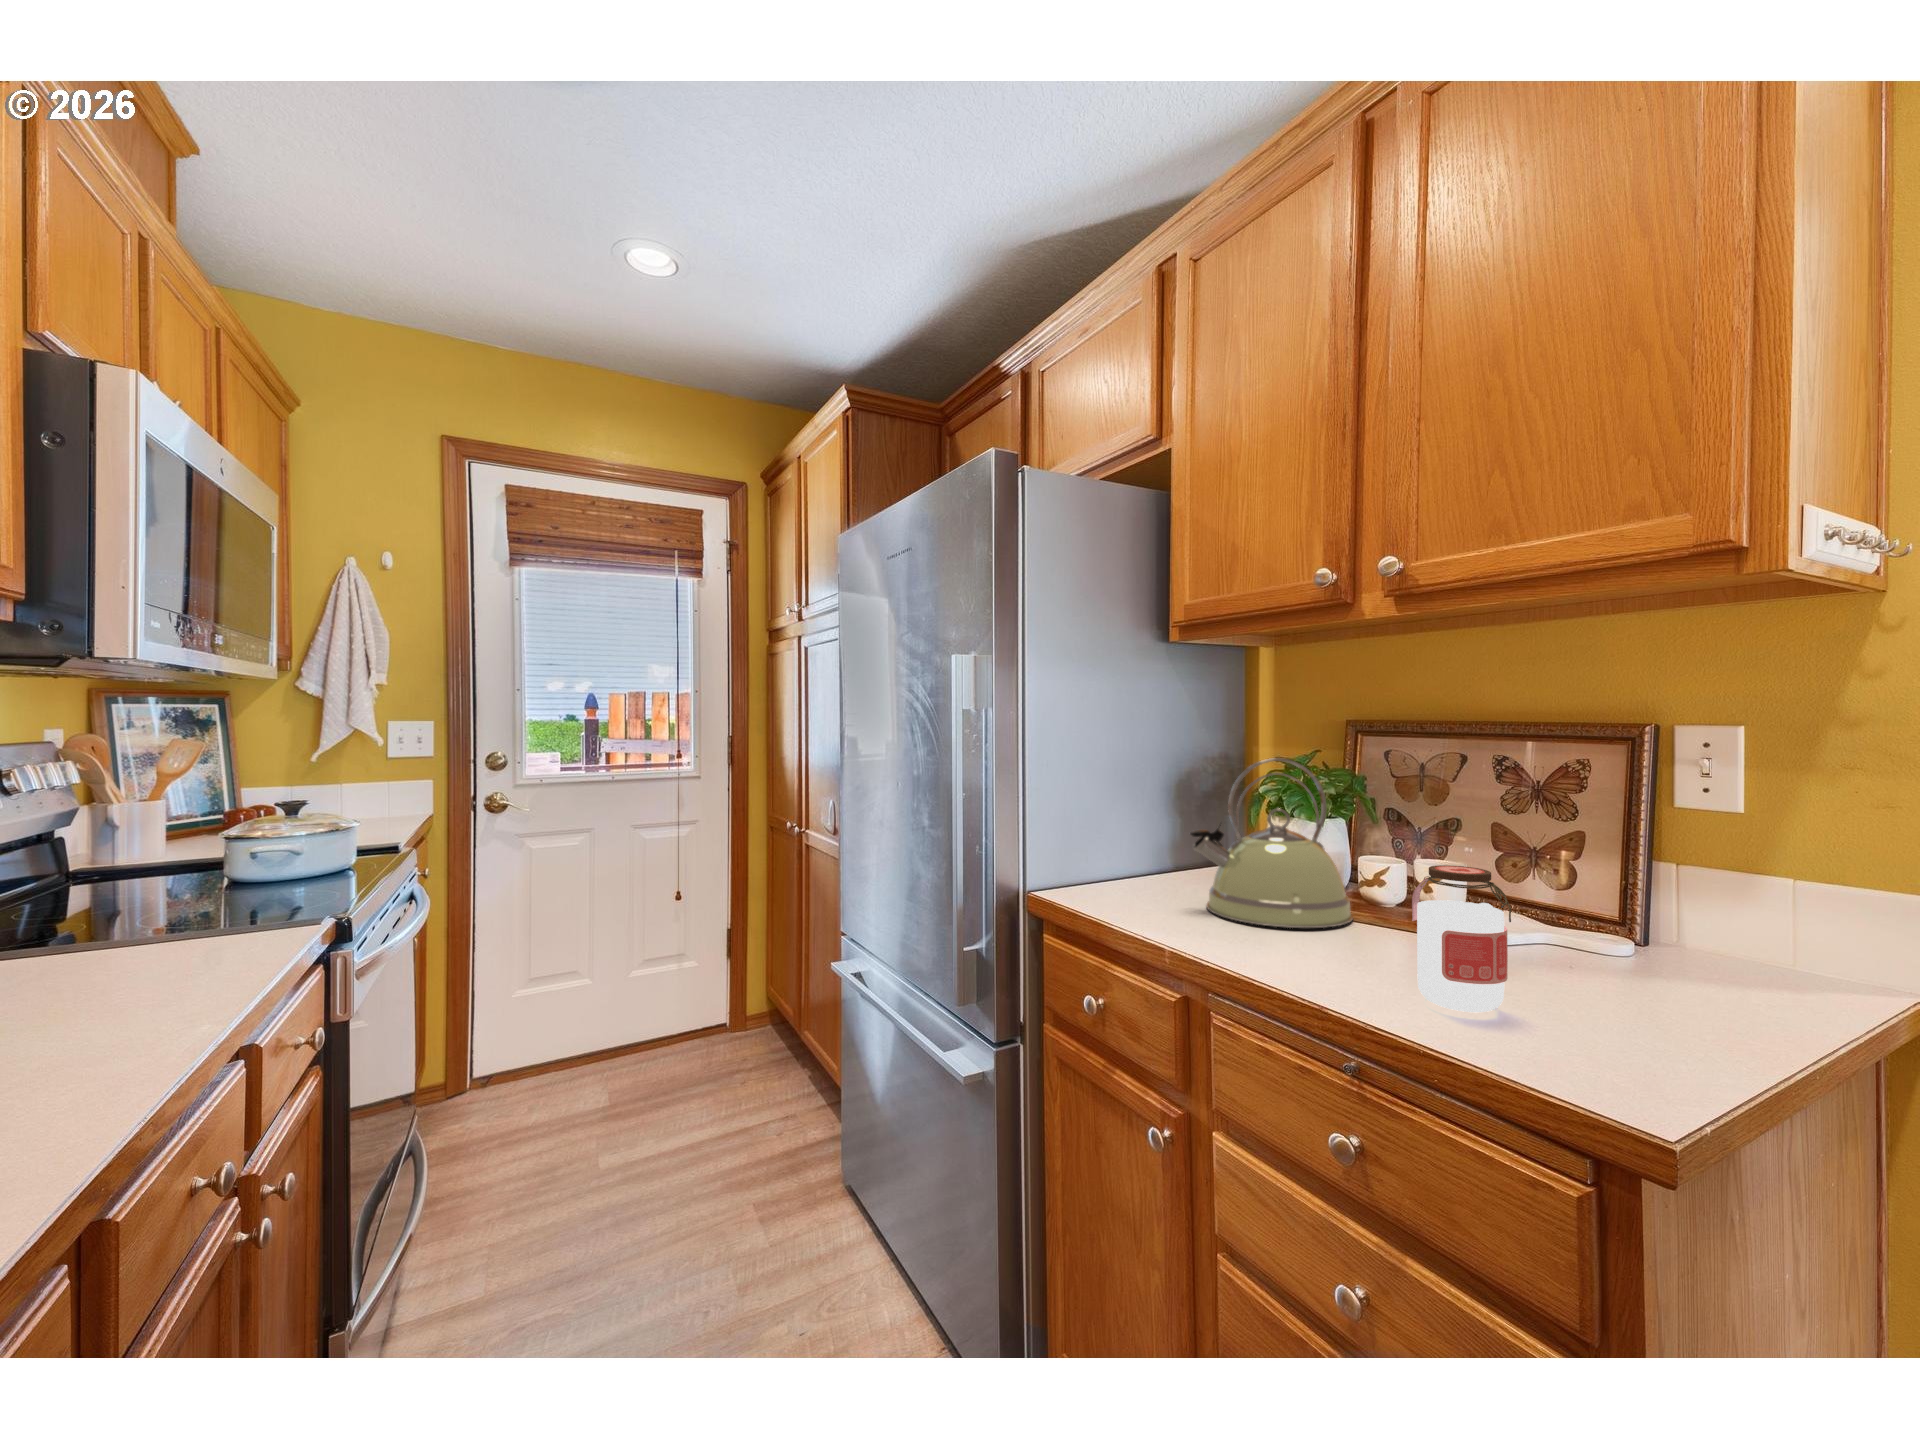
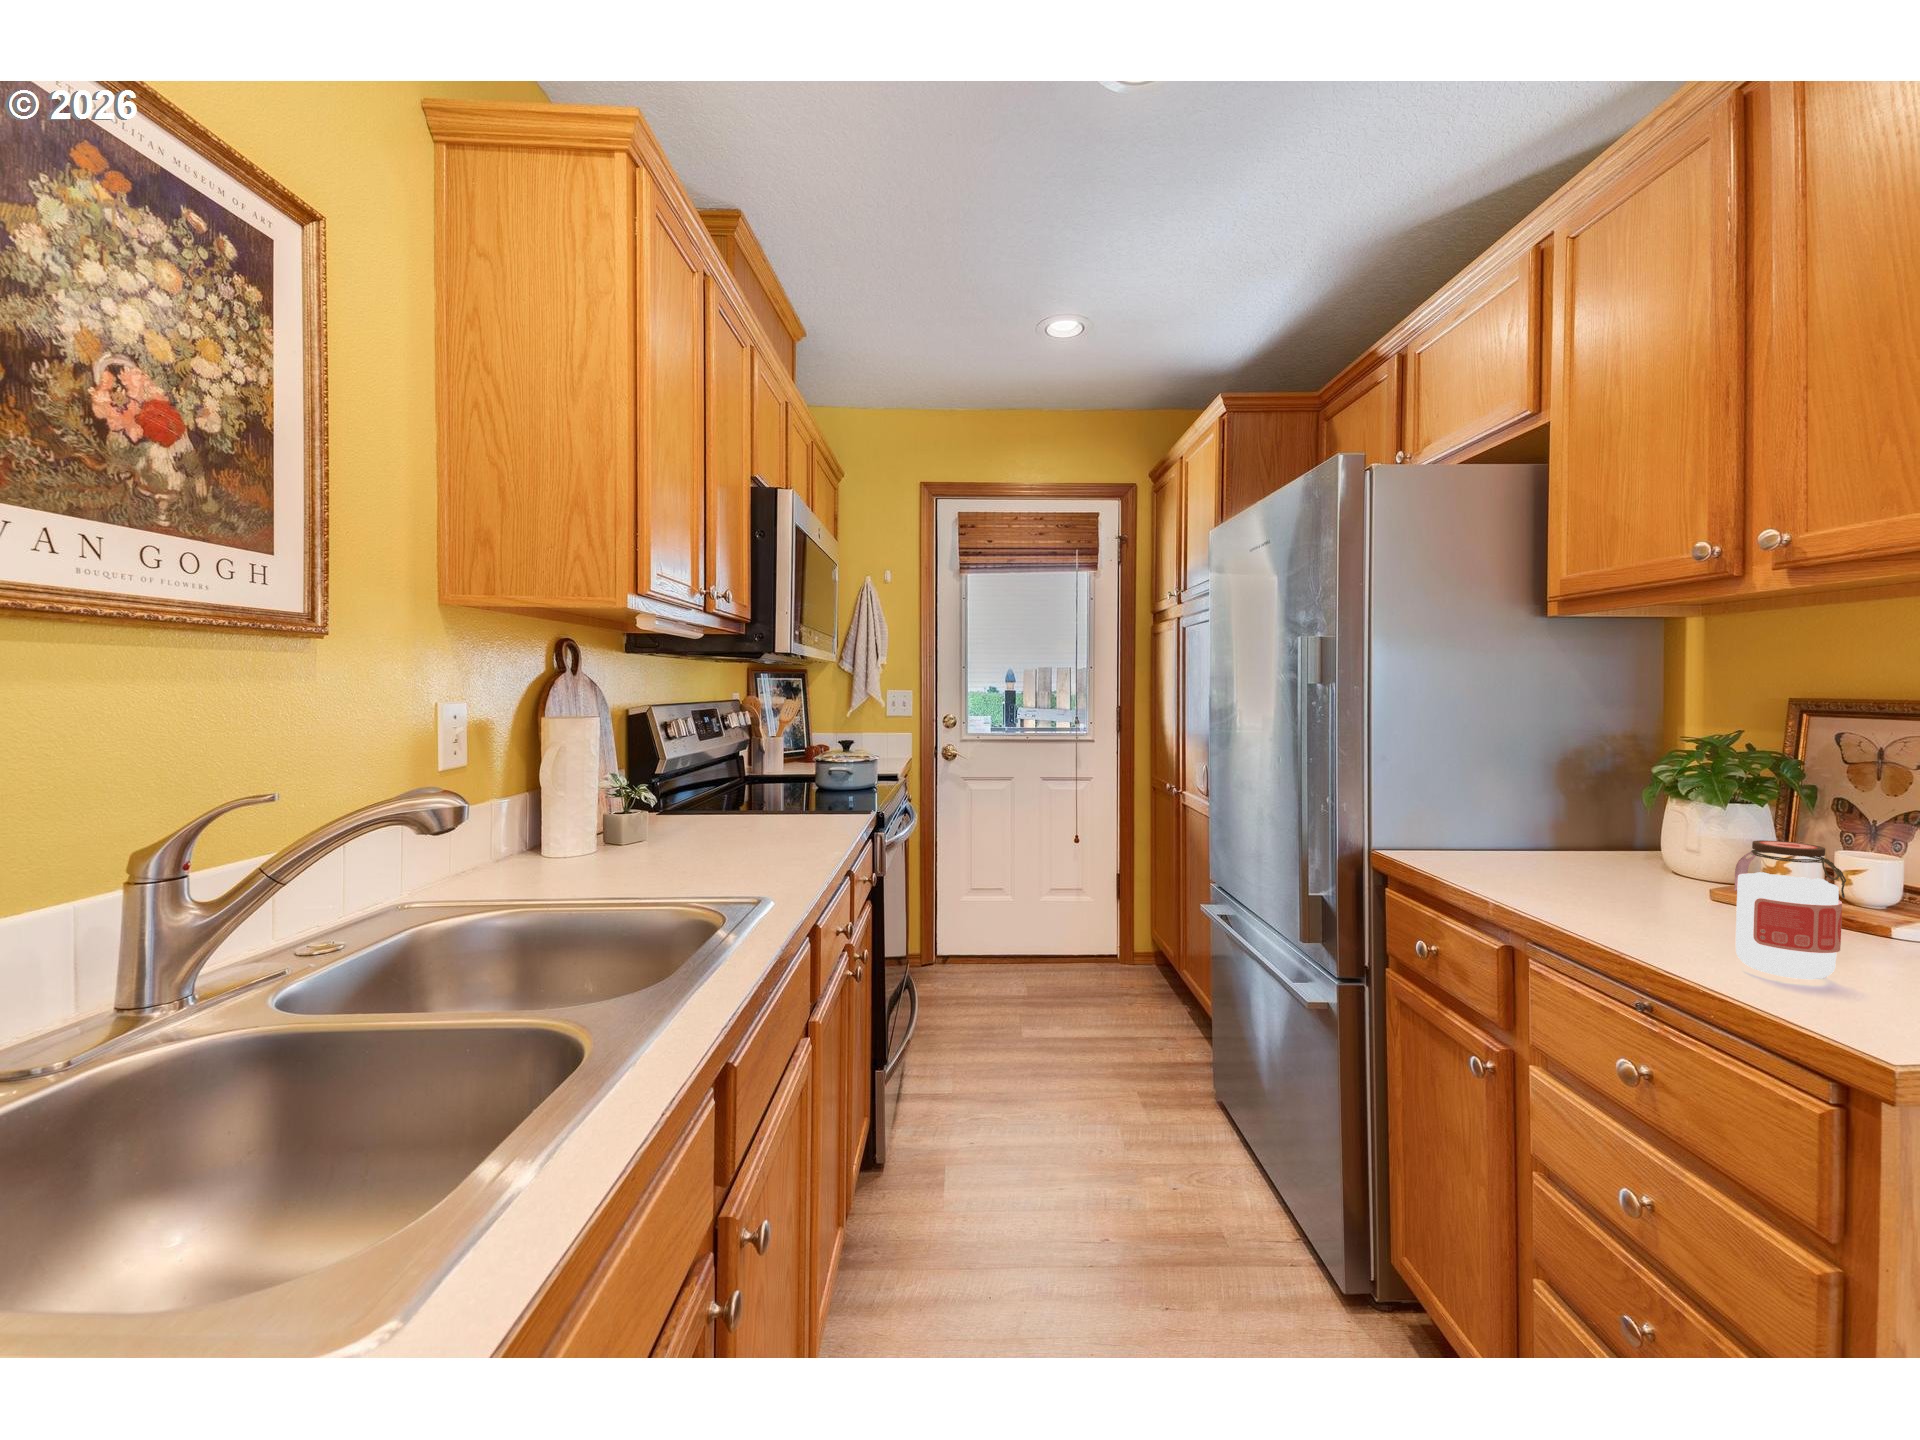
kettle: present [1190,758,1353,928] -> none [1538,736,1733,904]

